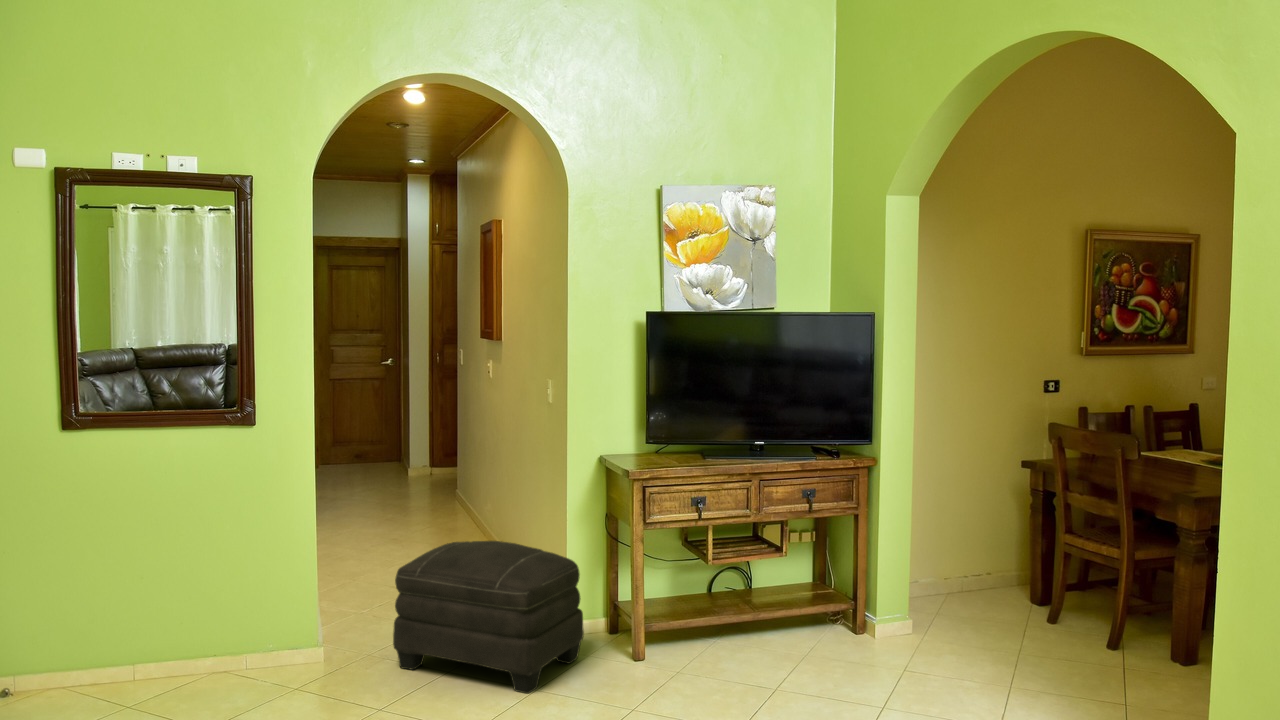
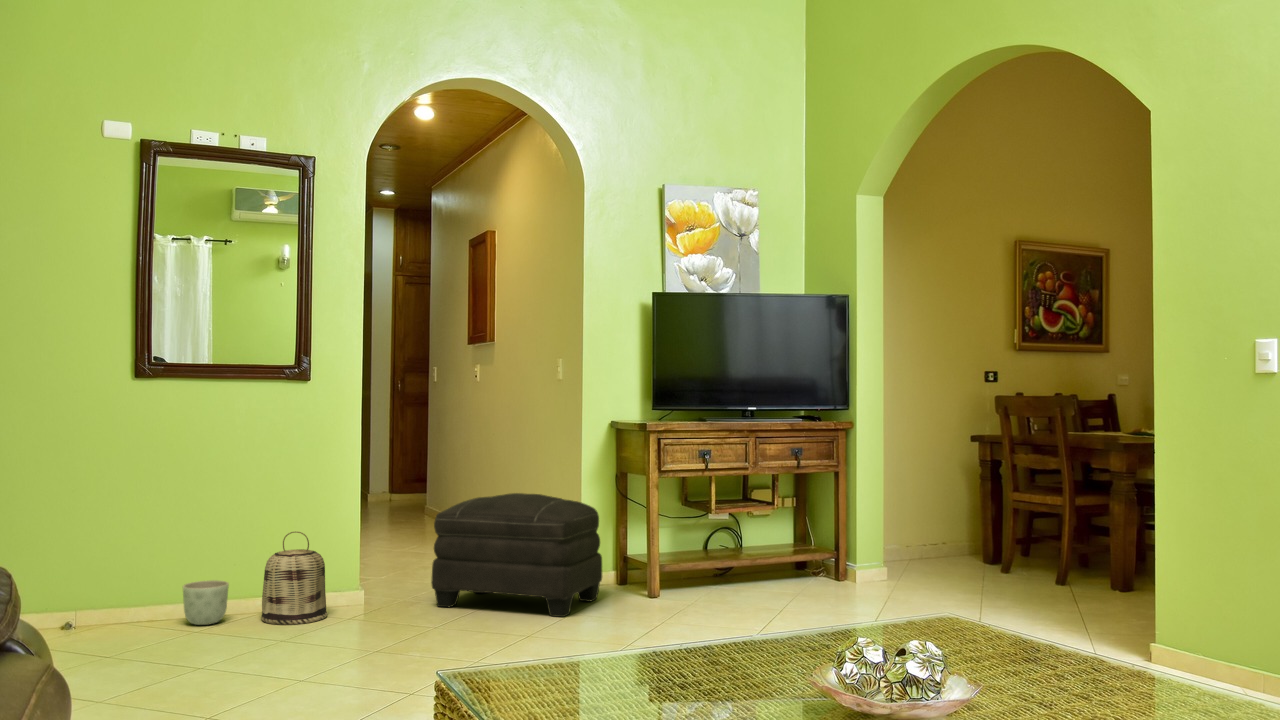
basket: none [205,593,278,698] -> present [261,531,327,625]
planter: none [118,643,169,695] -> present [183,580,229,625]

